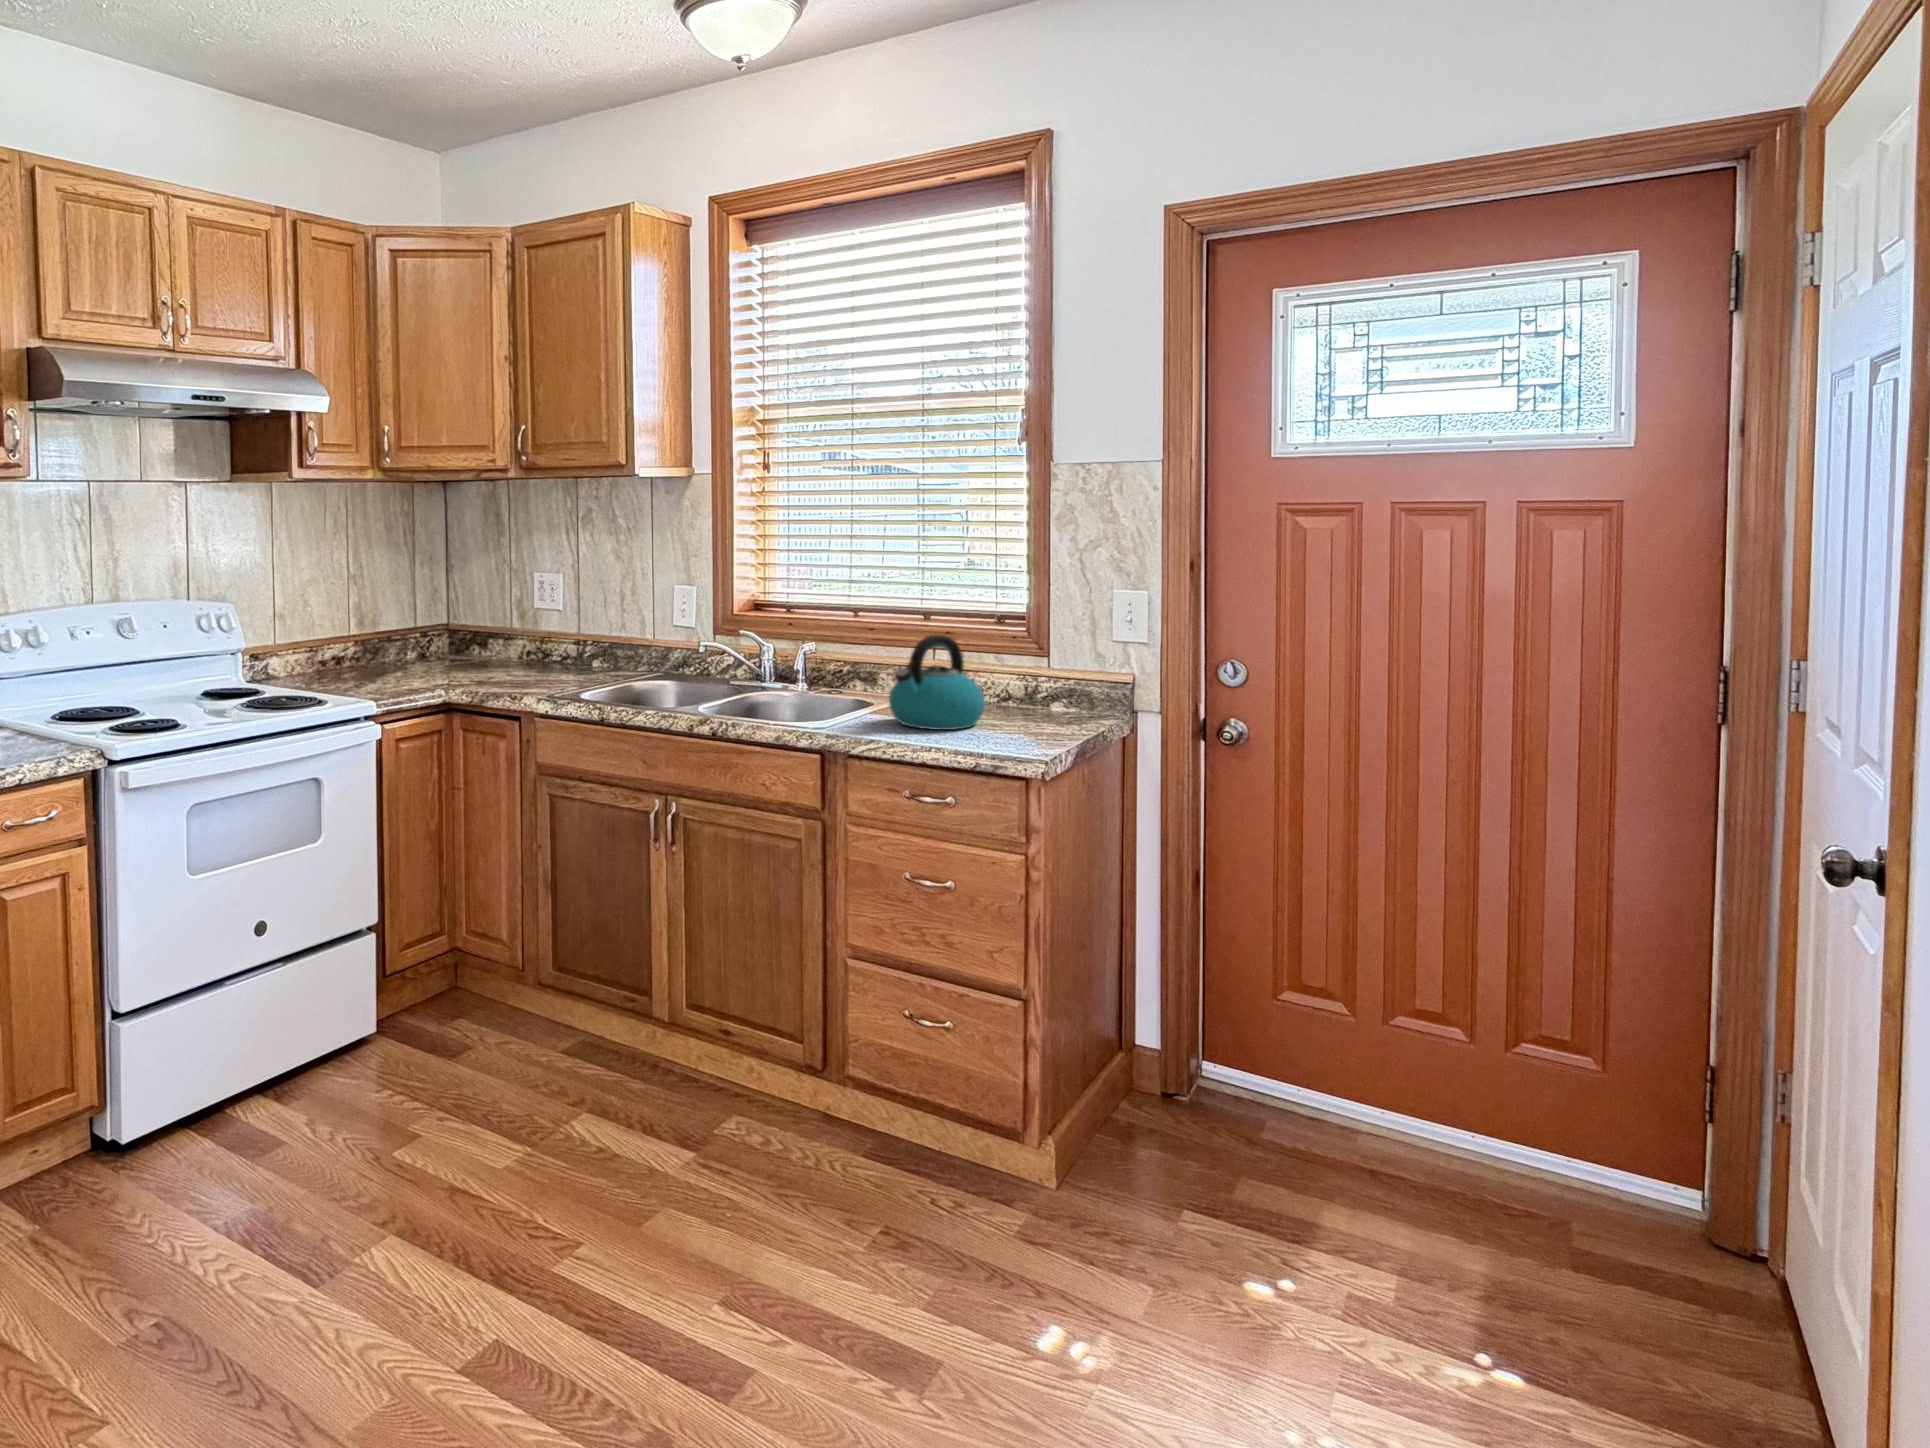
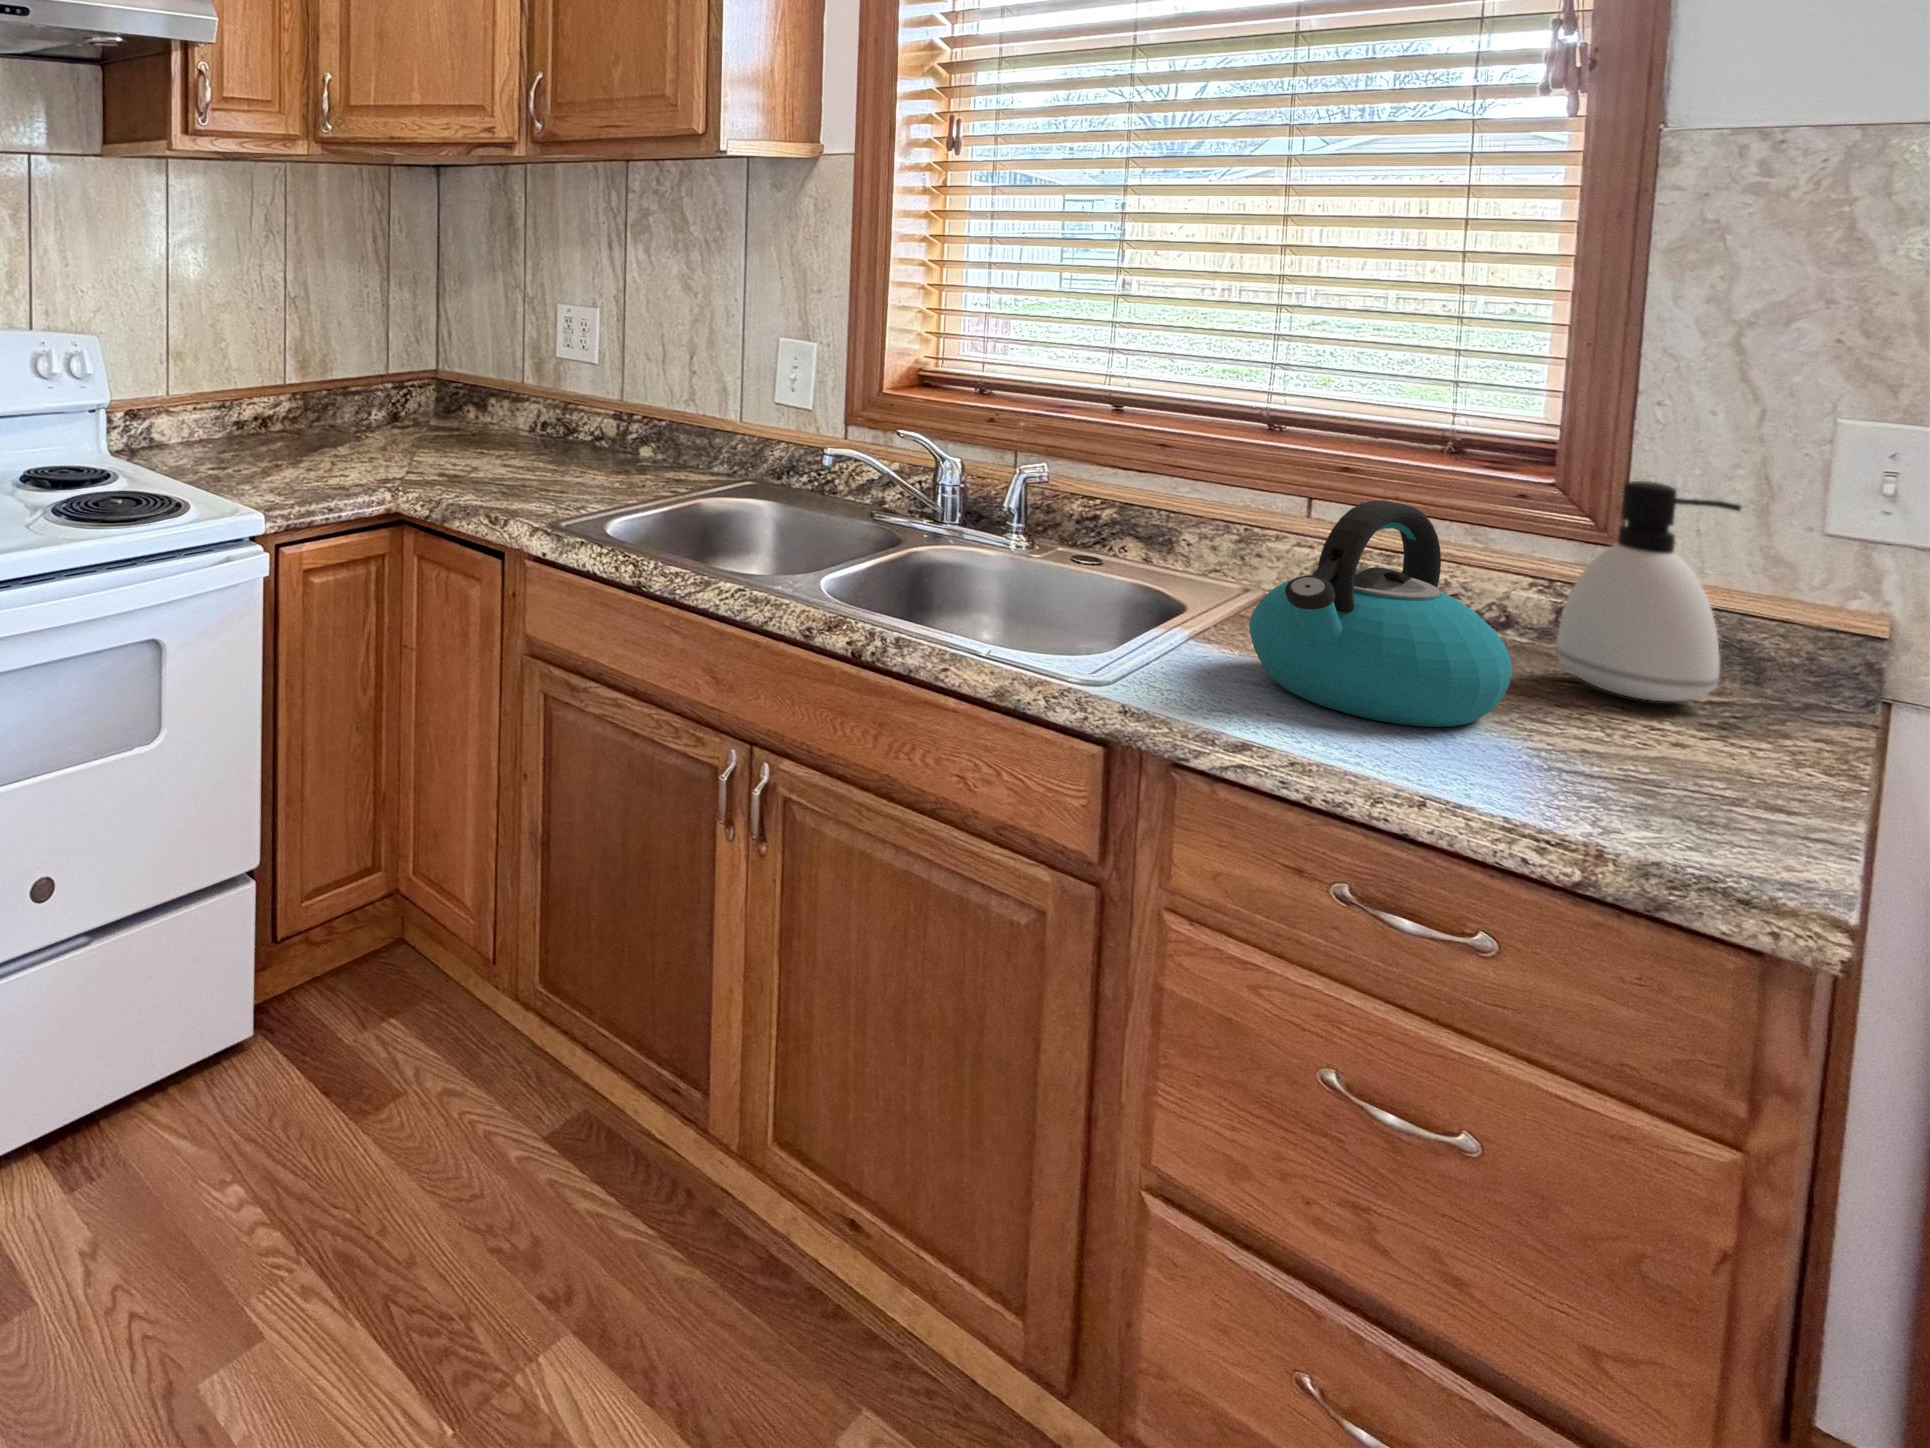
soap dispenser: none [1015,620,1071,716] -> present [1556,481,1741,701]

